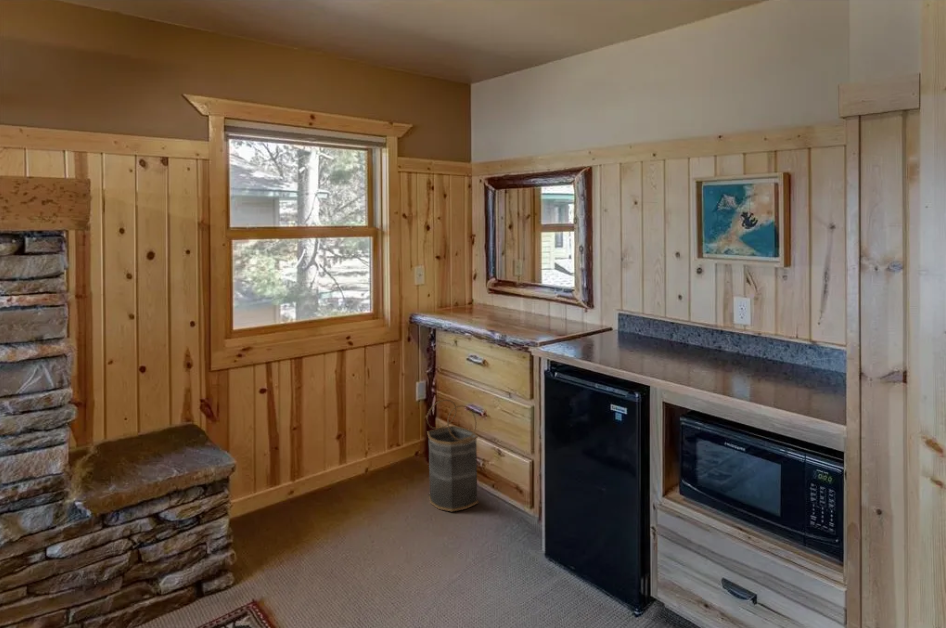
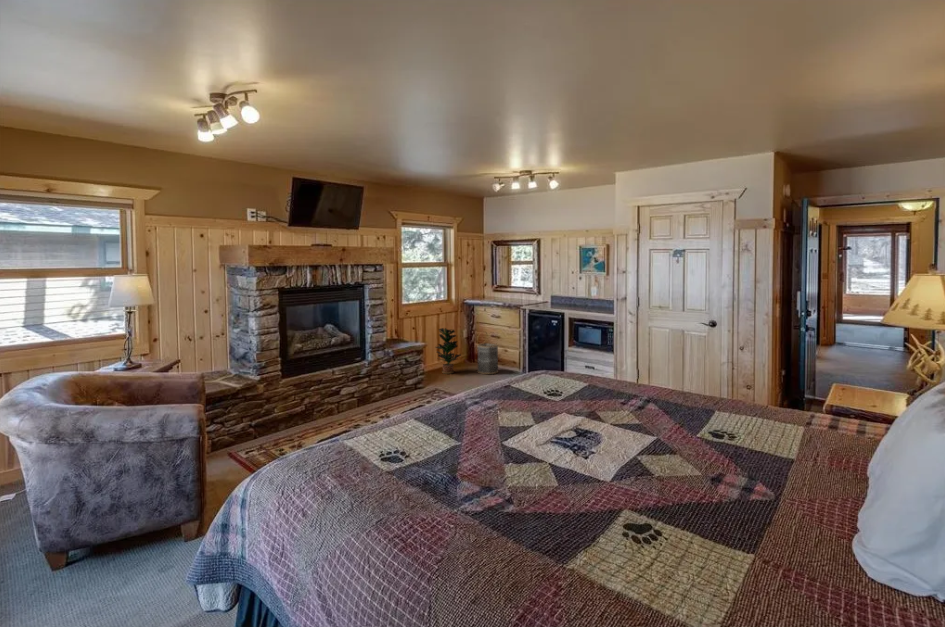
potted plant: none [323,388,390,502] -> present [436,328,461,374]

